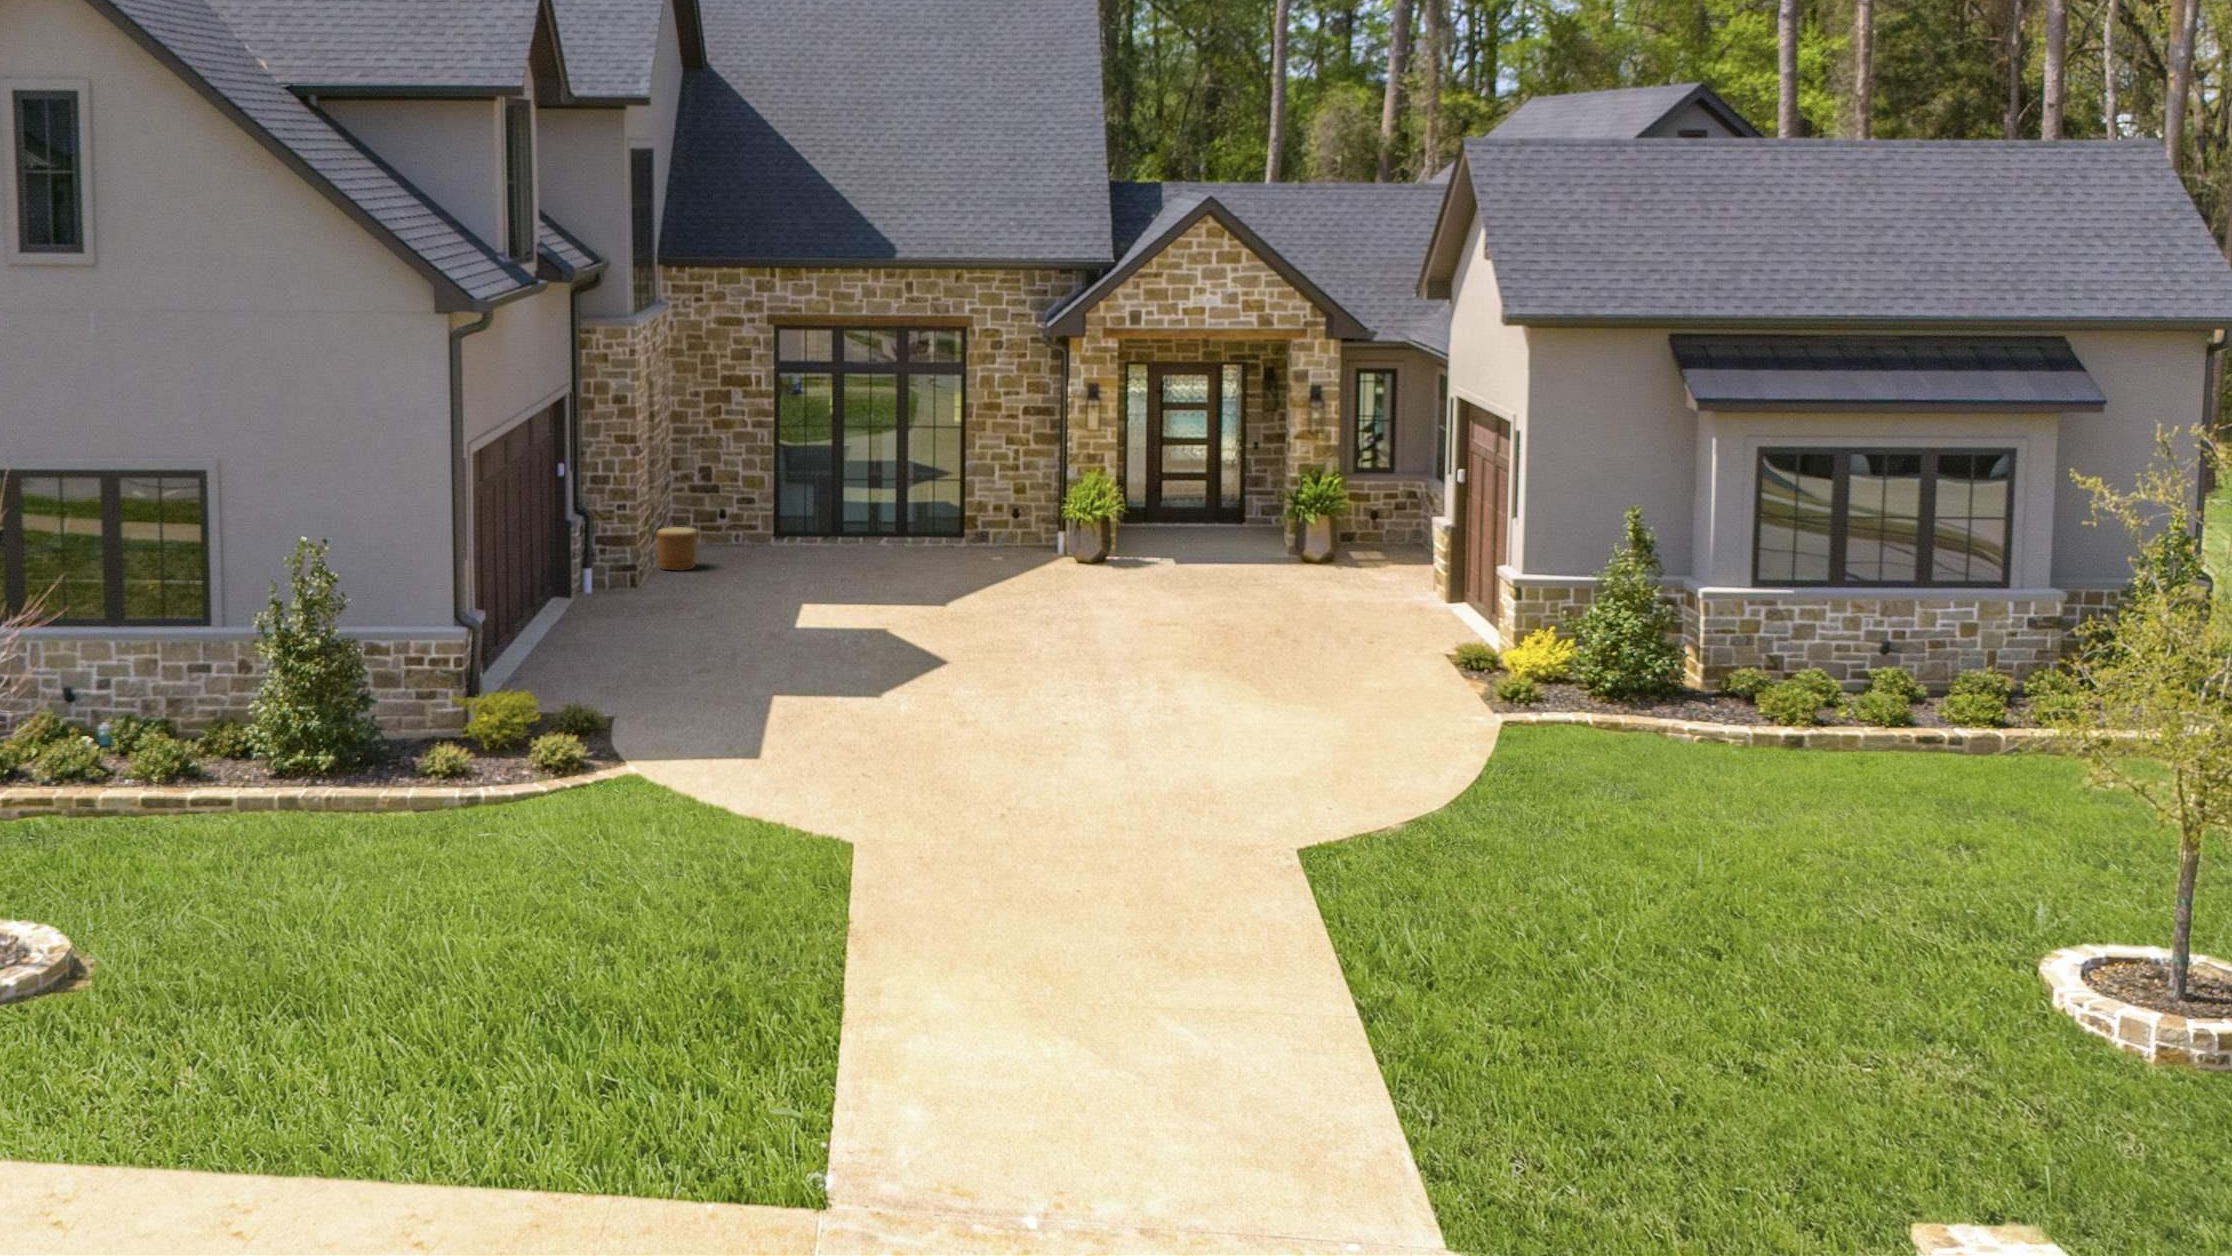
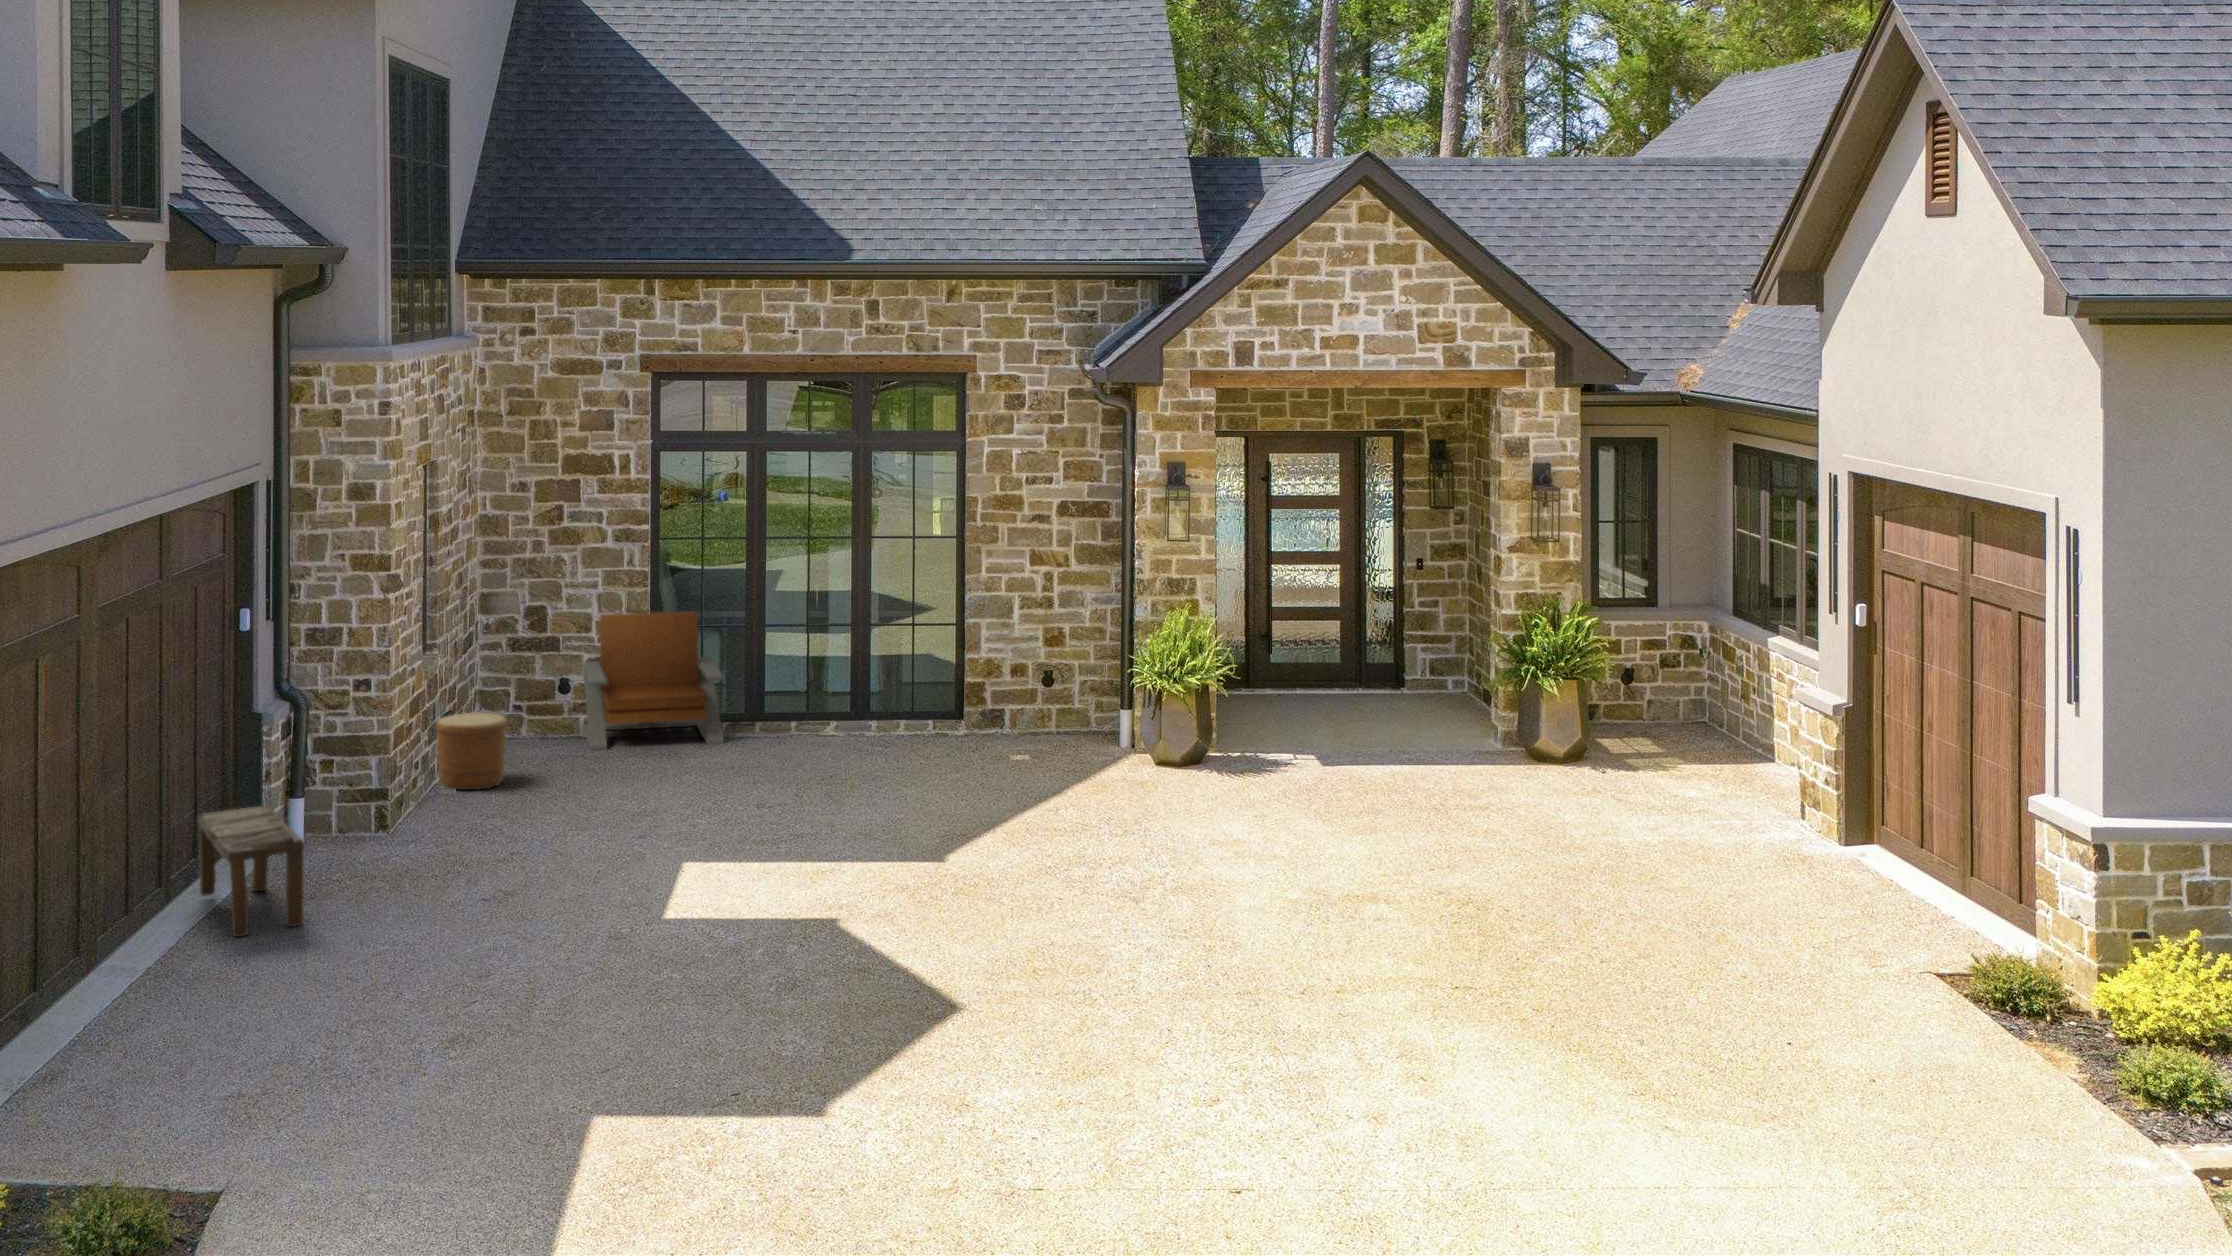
lounge chair: none [733,471,820,553] -> present [582,611,724,750]
bench: none [549,567,613,631] -> present [198,805,304,937]

